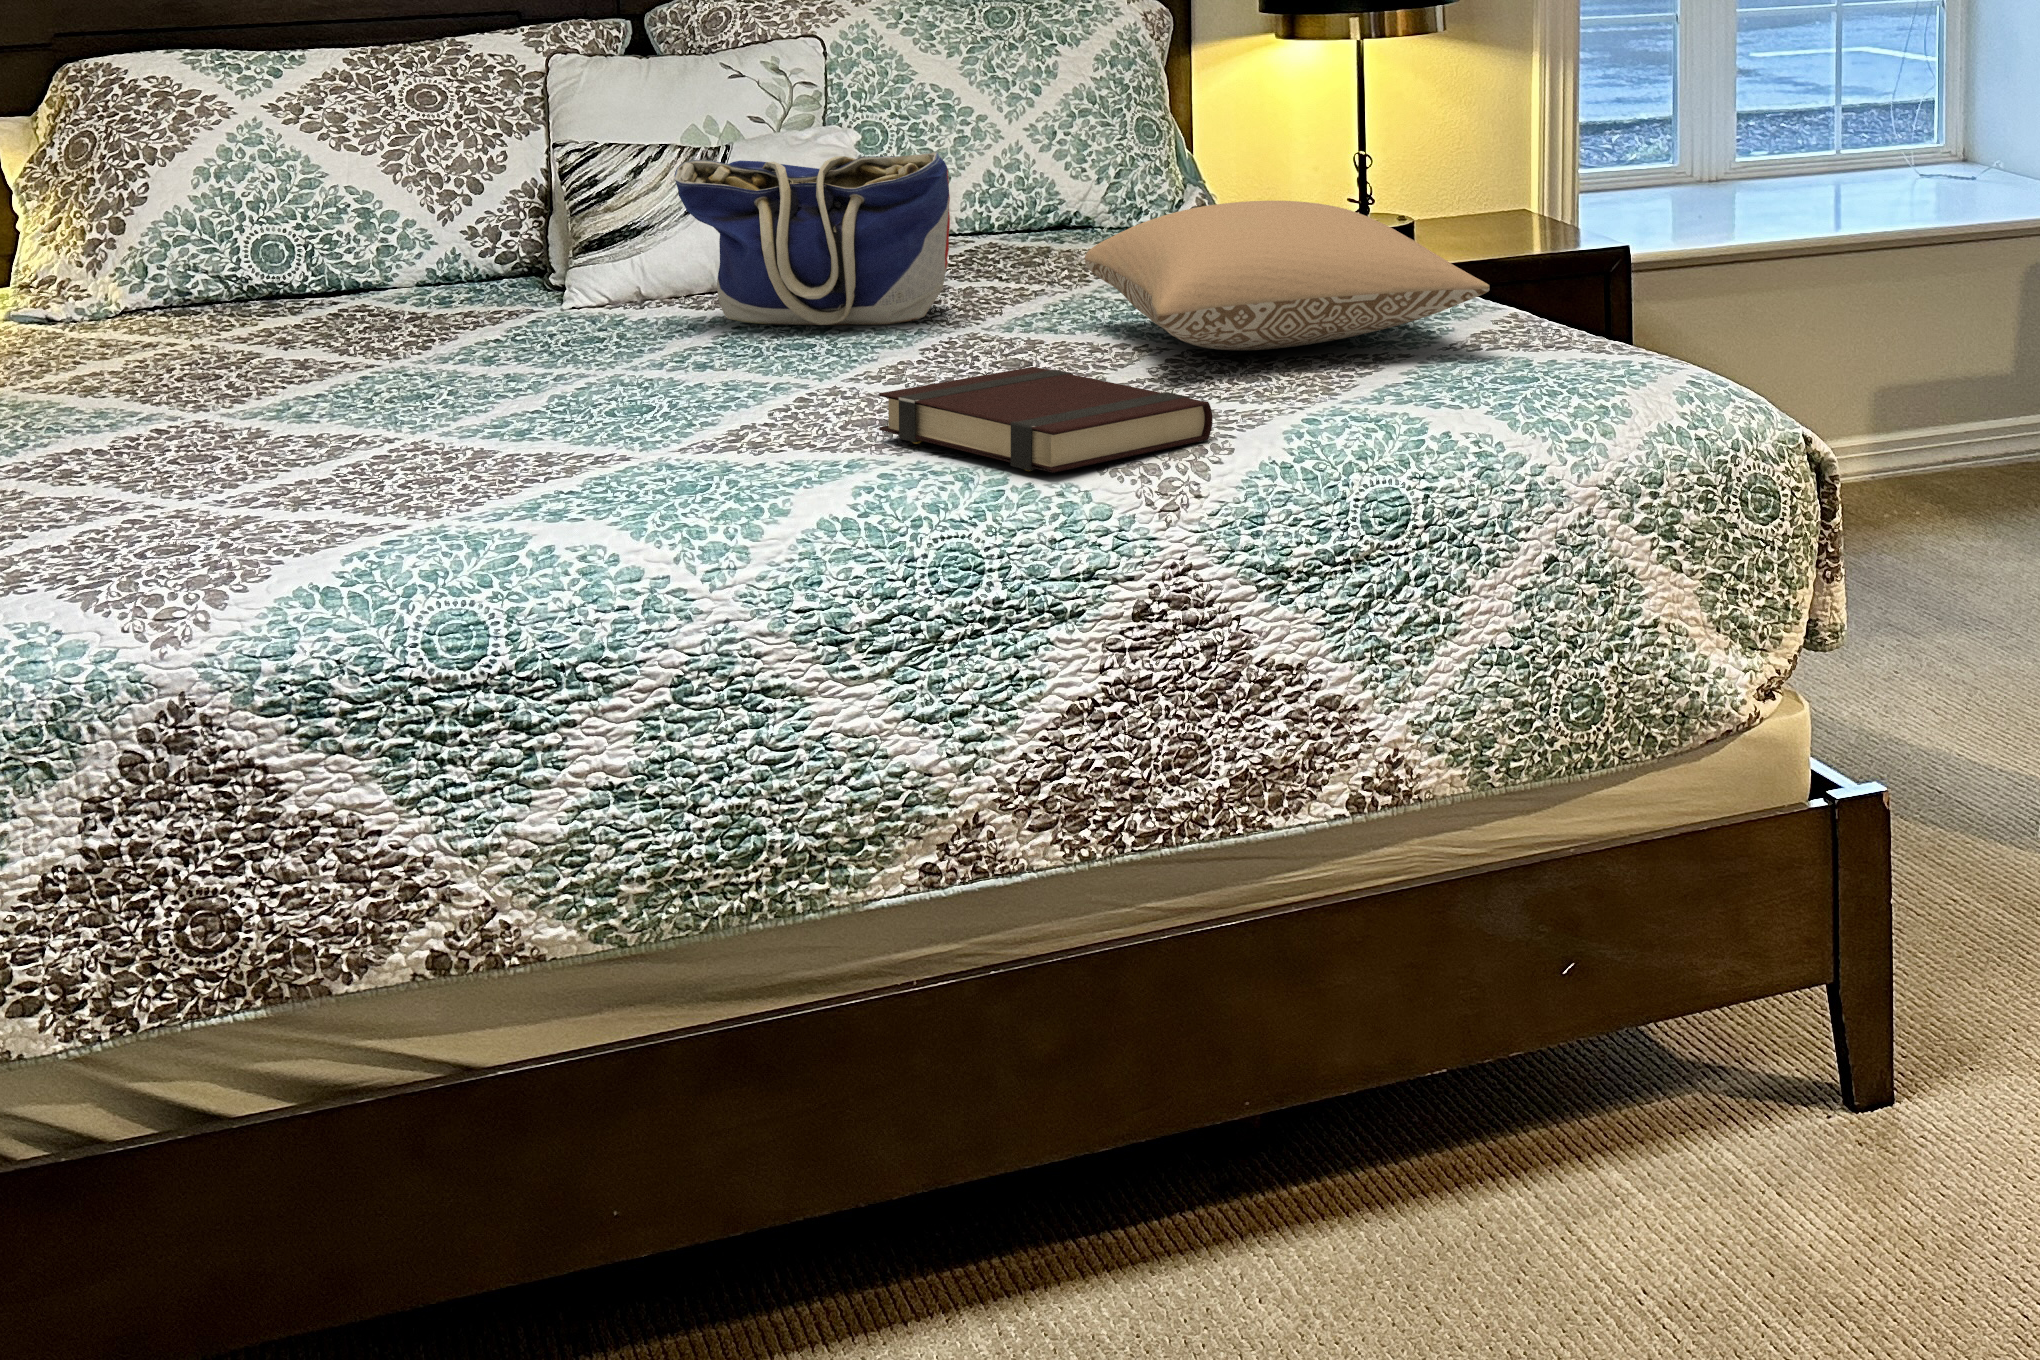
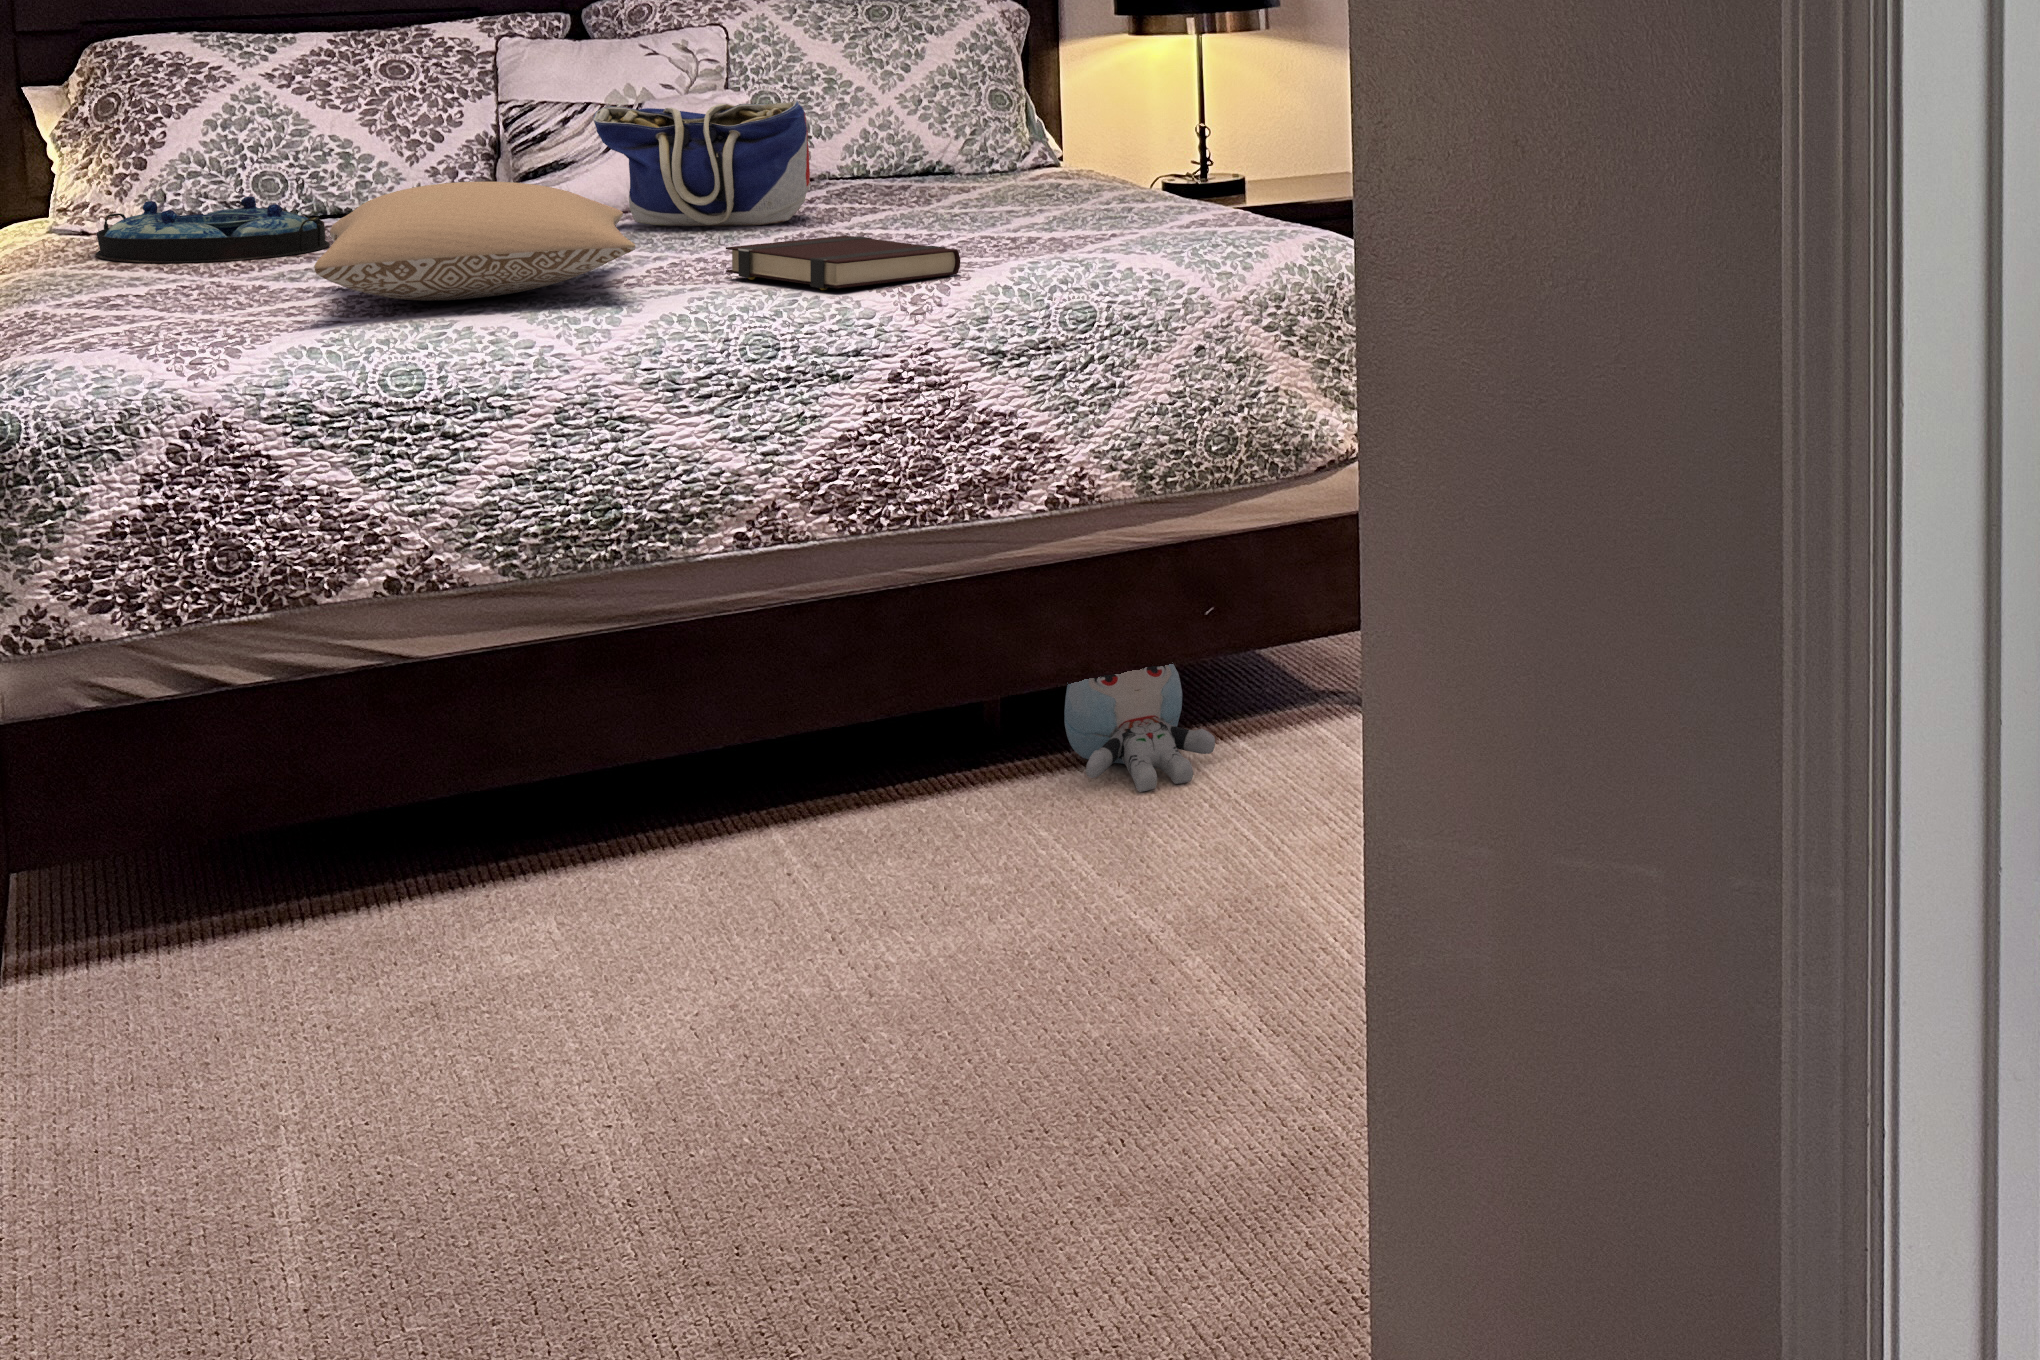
pillow: present [1085,201,1490,351] -> present [314,181,635,300]
serving tray: none [63,284,347,385] -> present [96,196,330,263]
plush toy: none [1350,1002,1589,1267] -> present [1064,664,1215,792]

